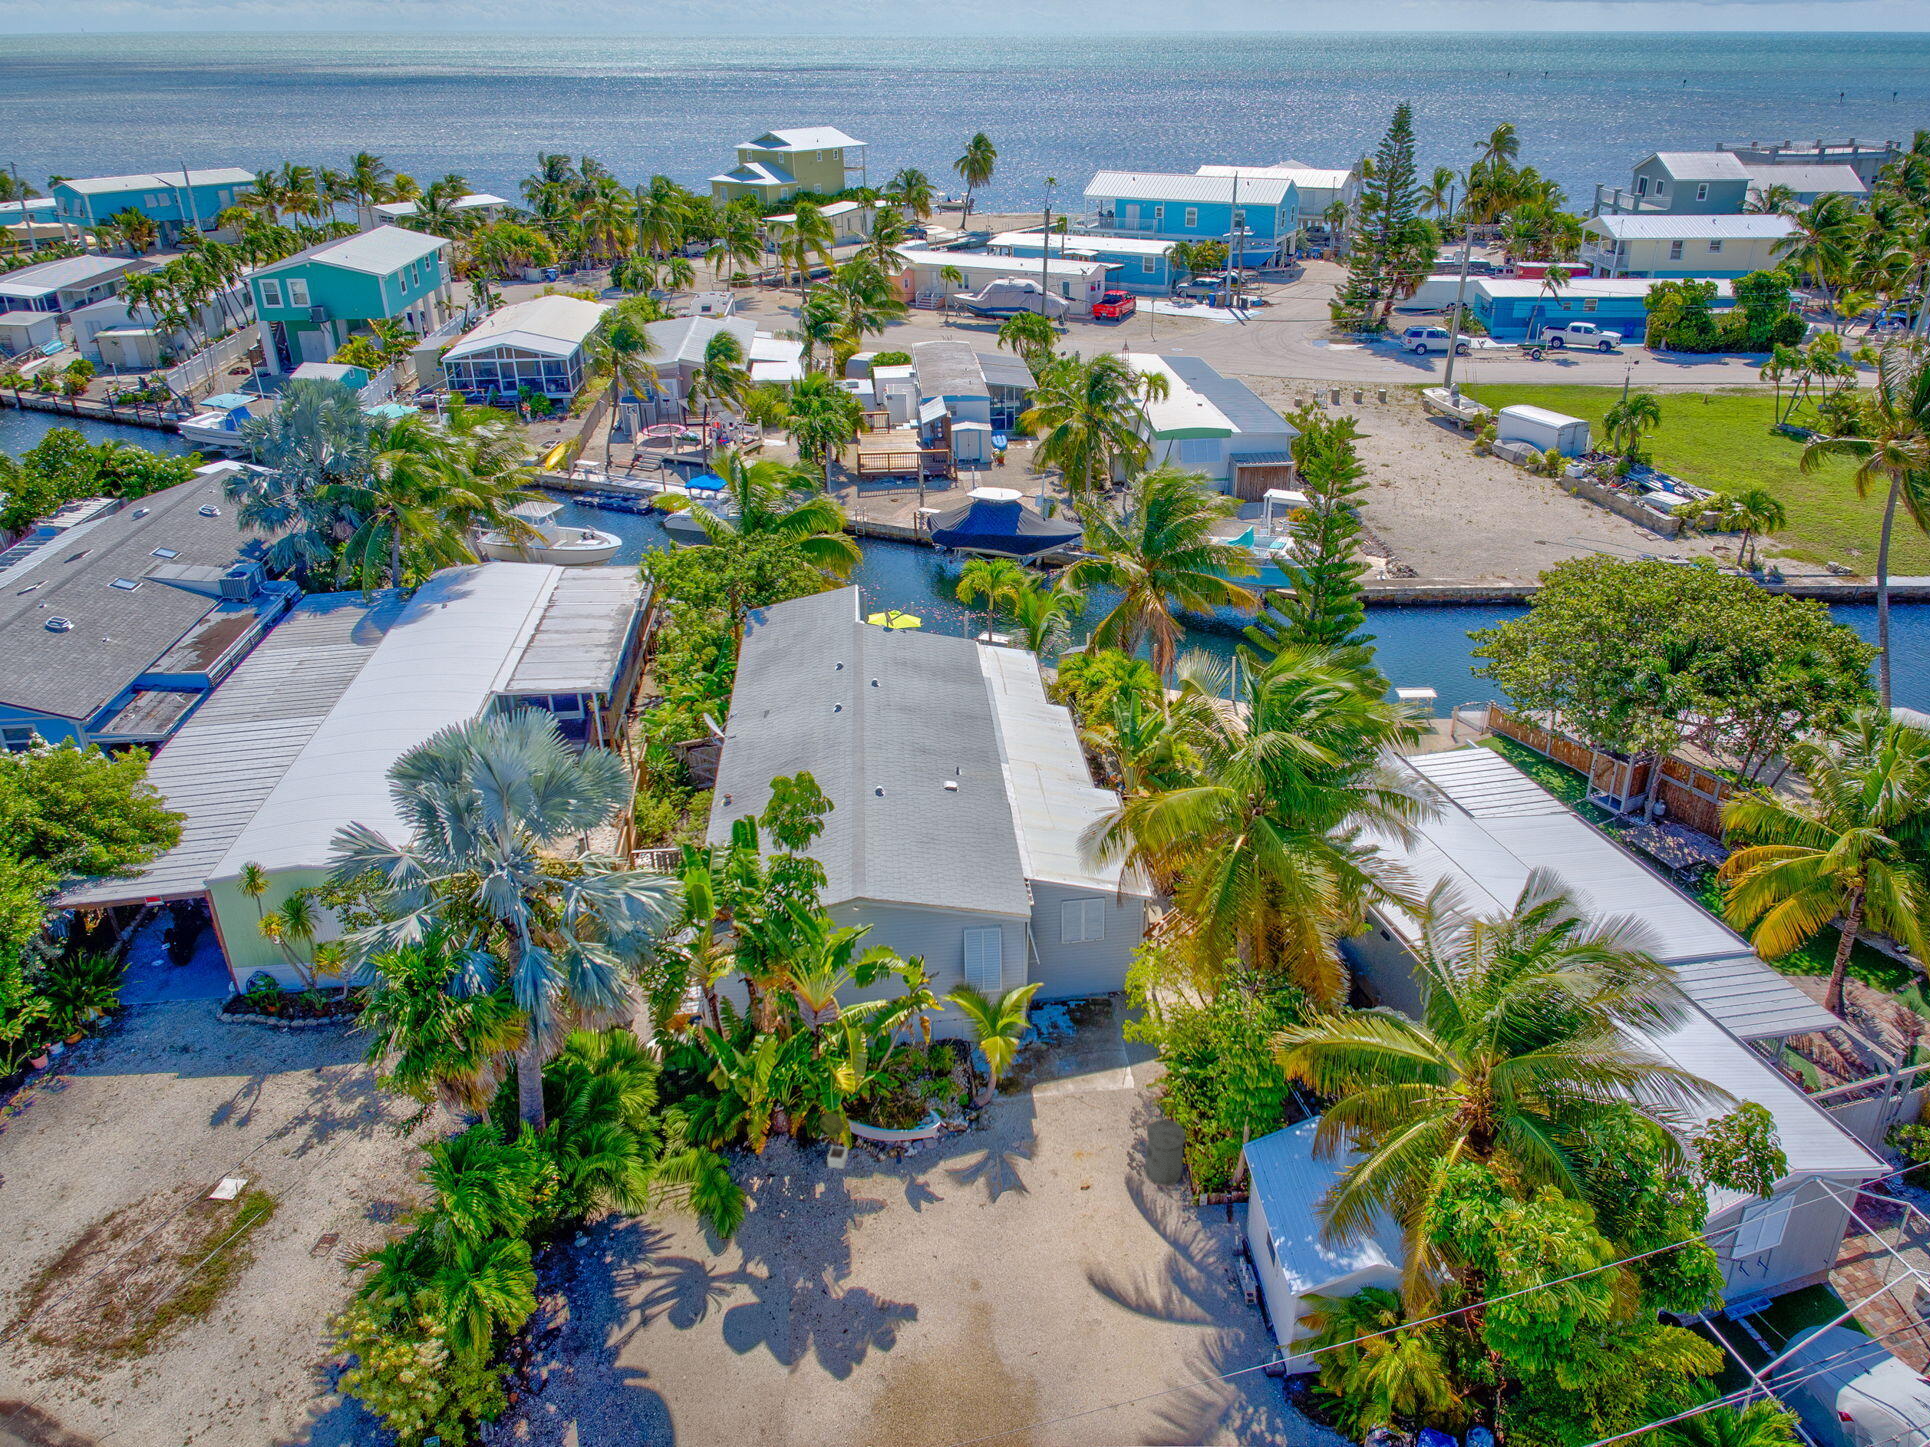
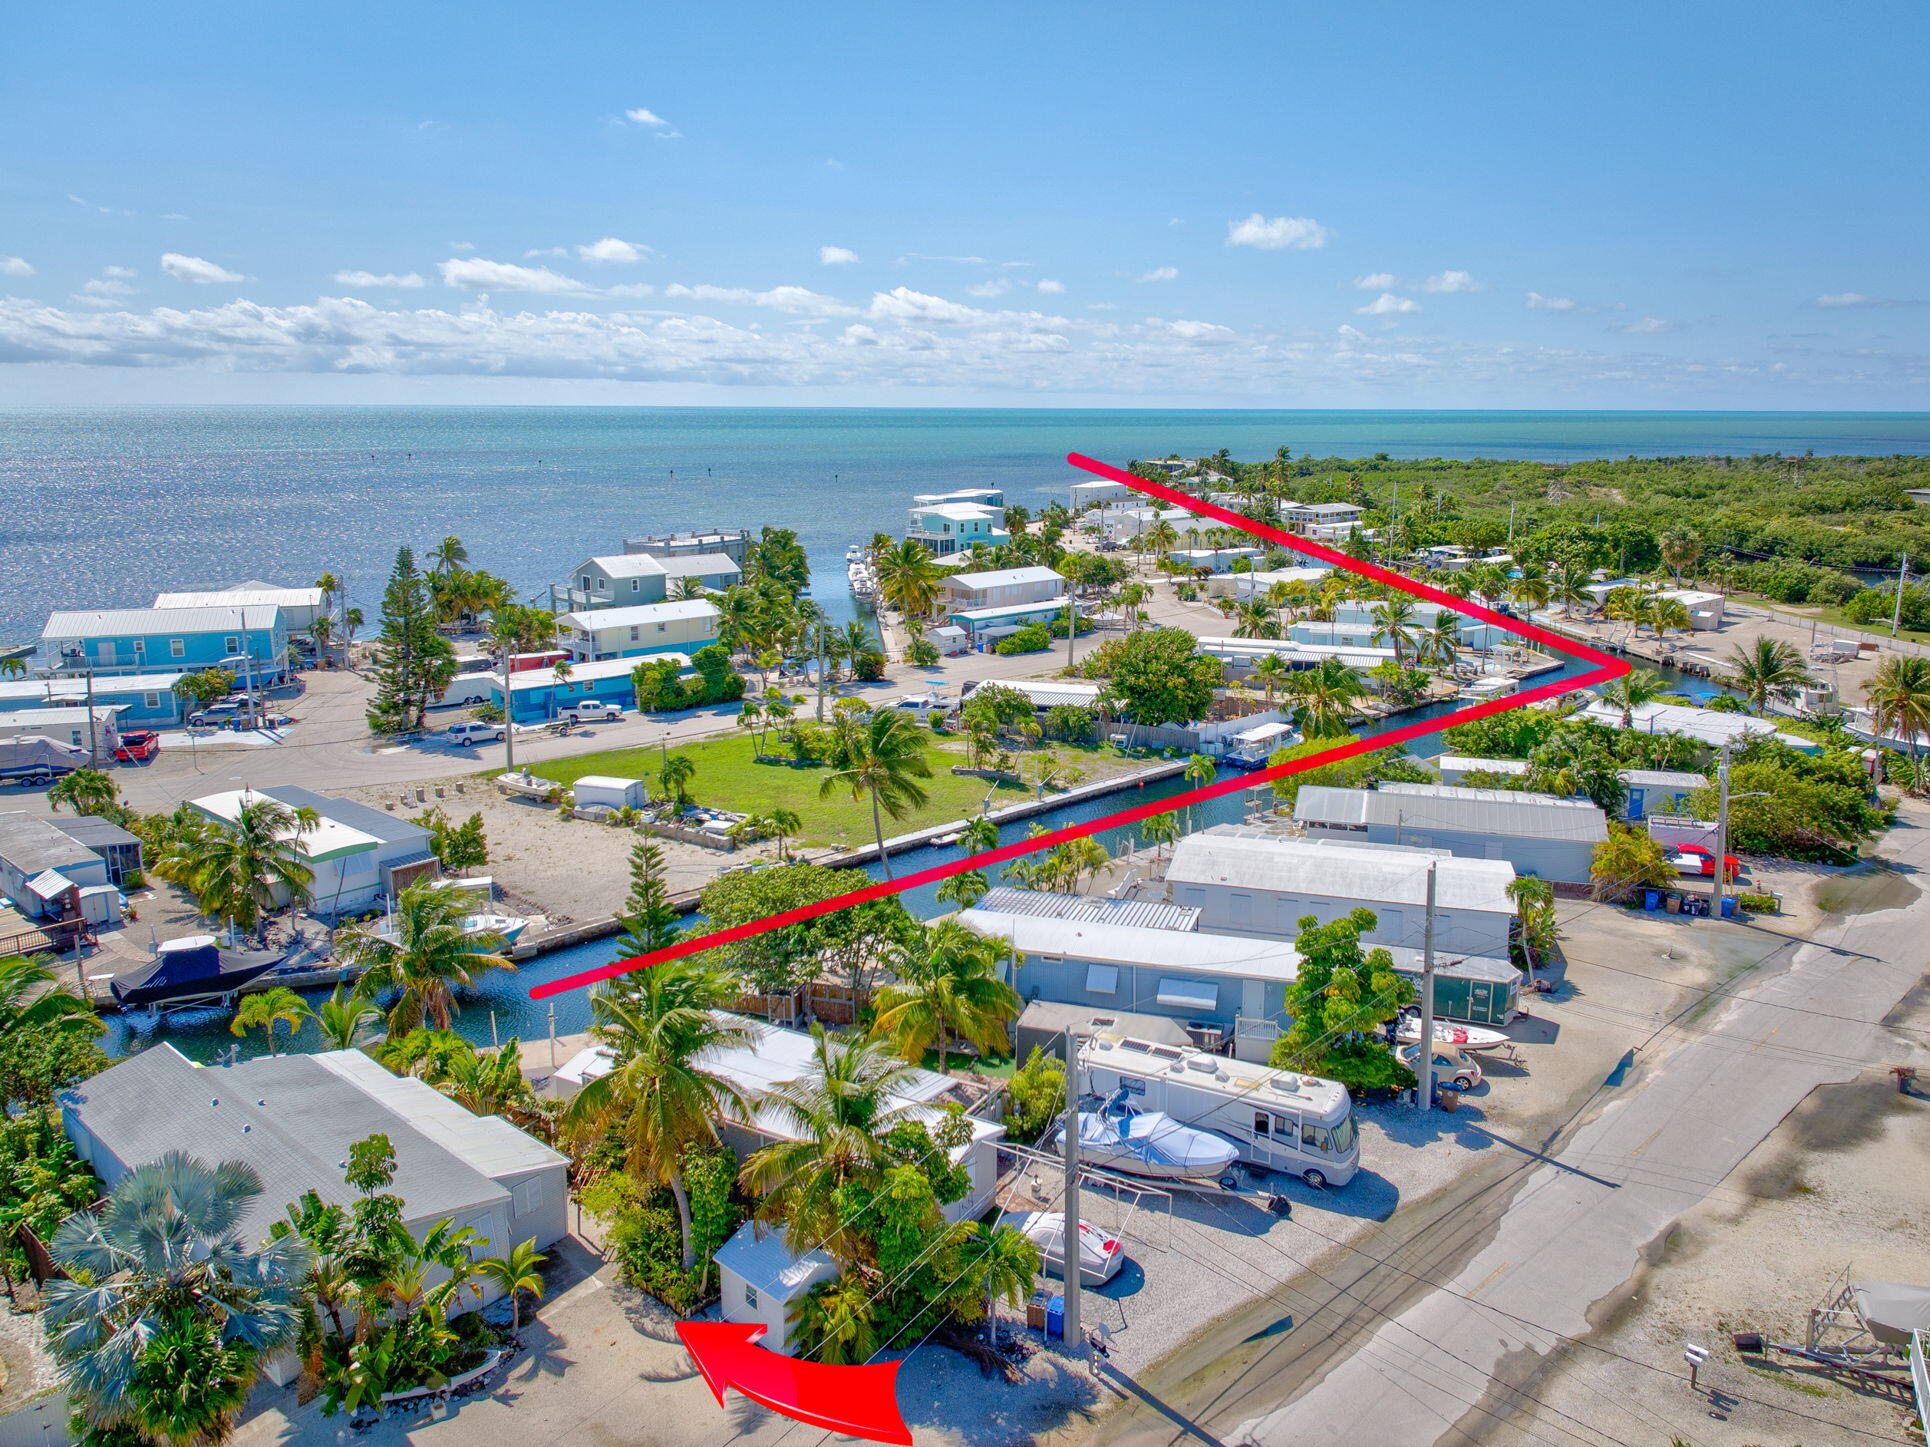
trash can: present [1145,1120,1186,1186] -> none [639,1276,664,1320]

